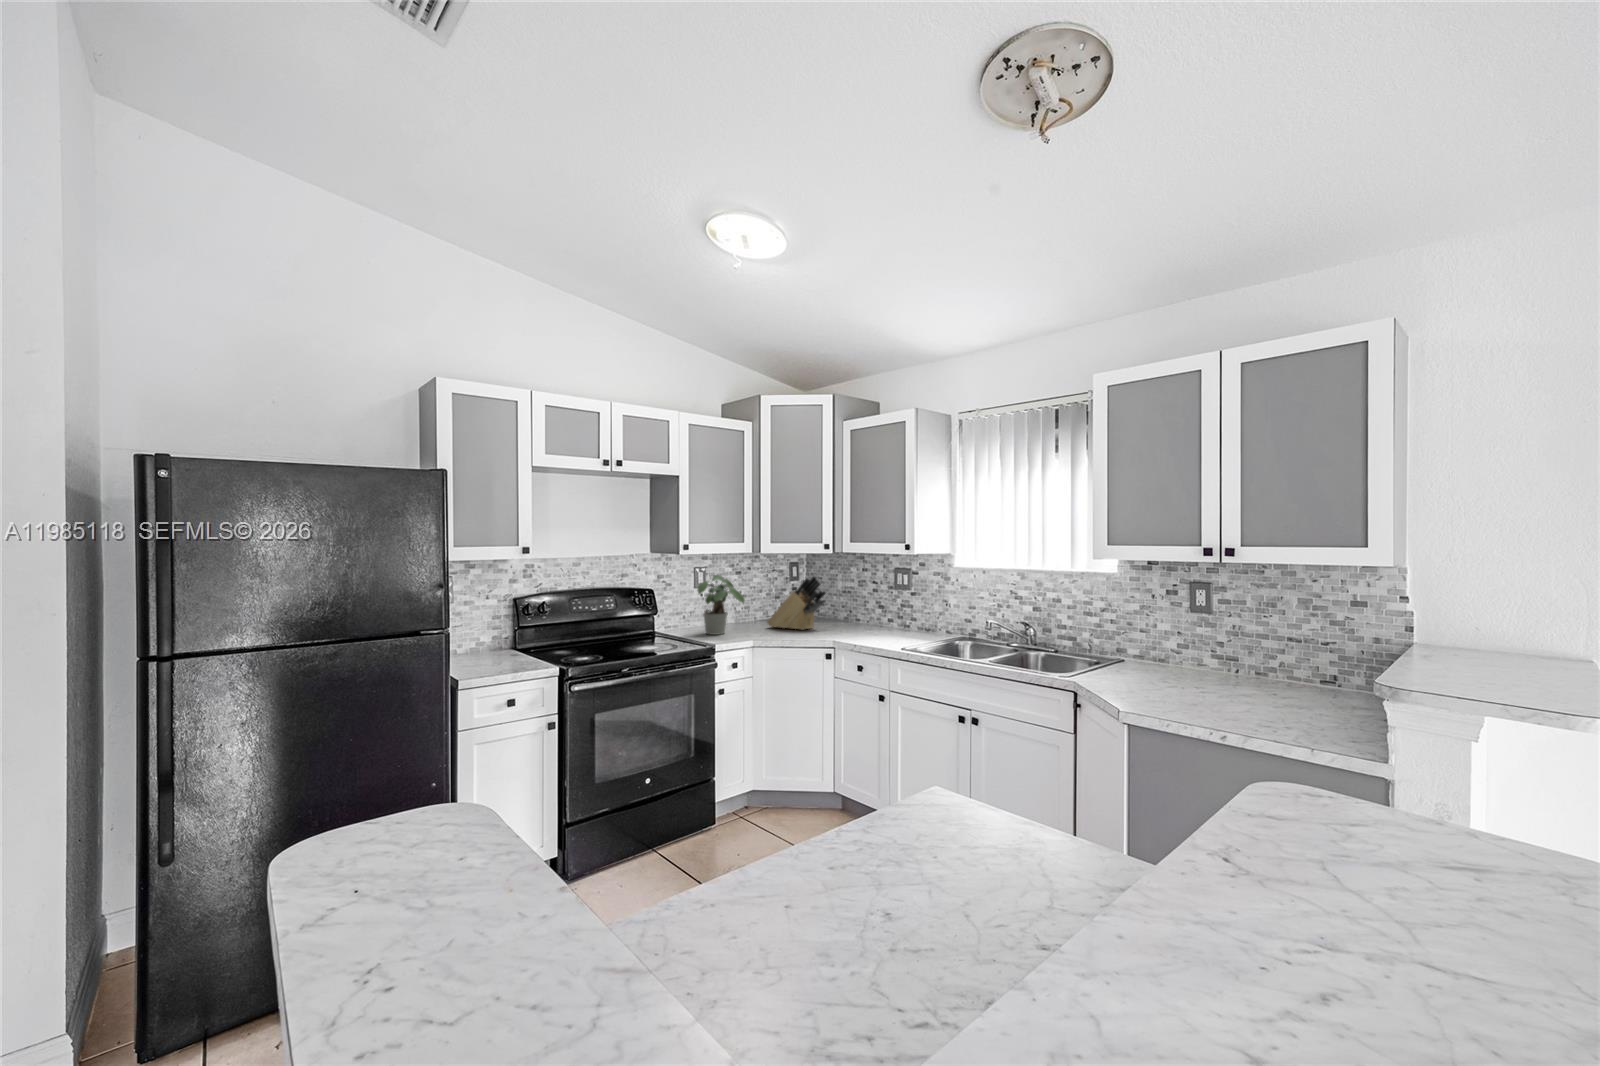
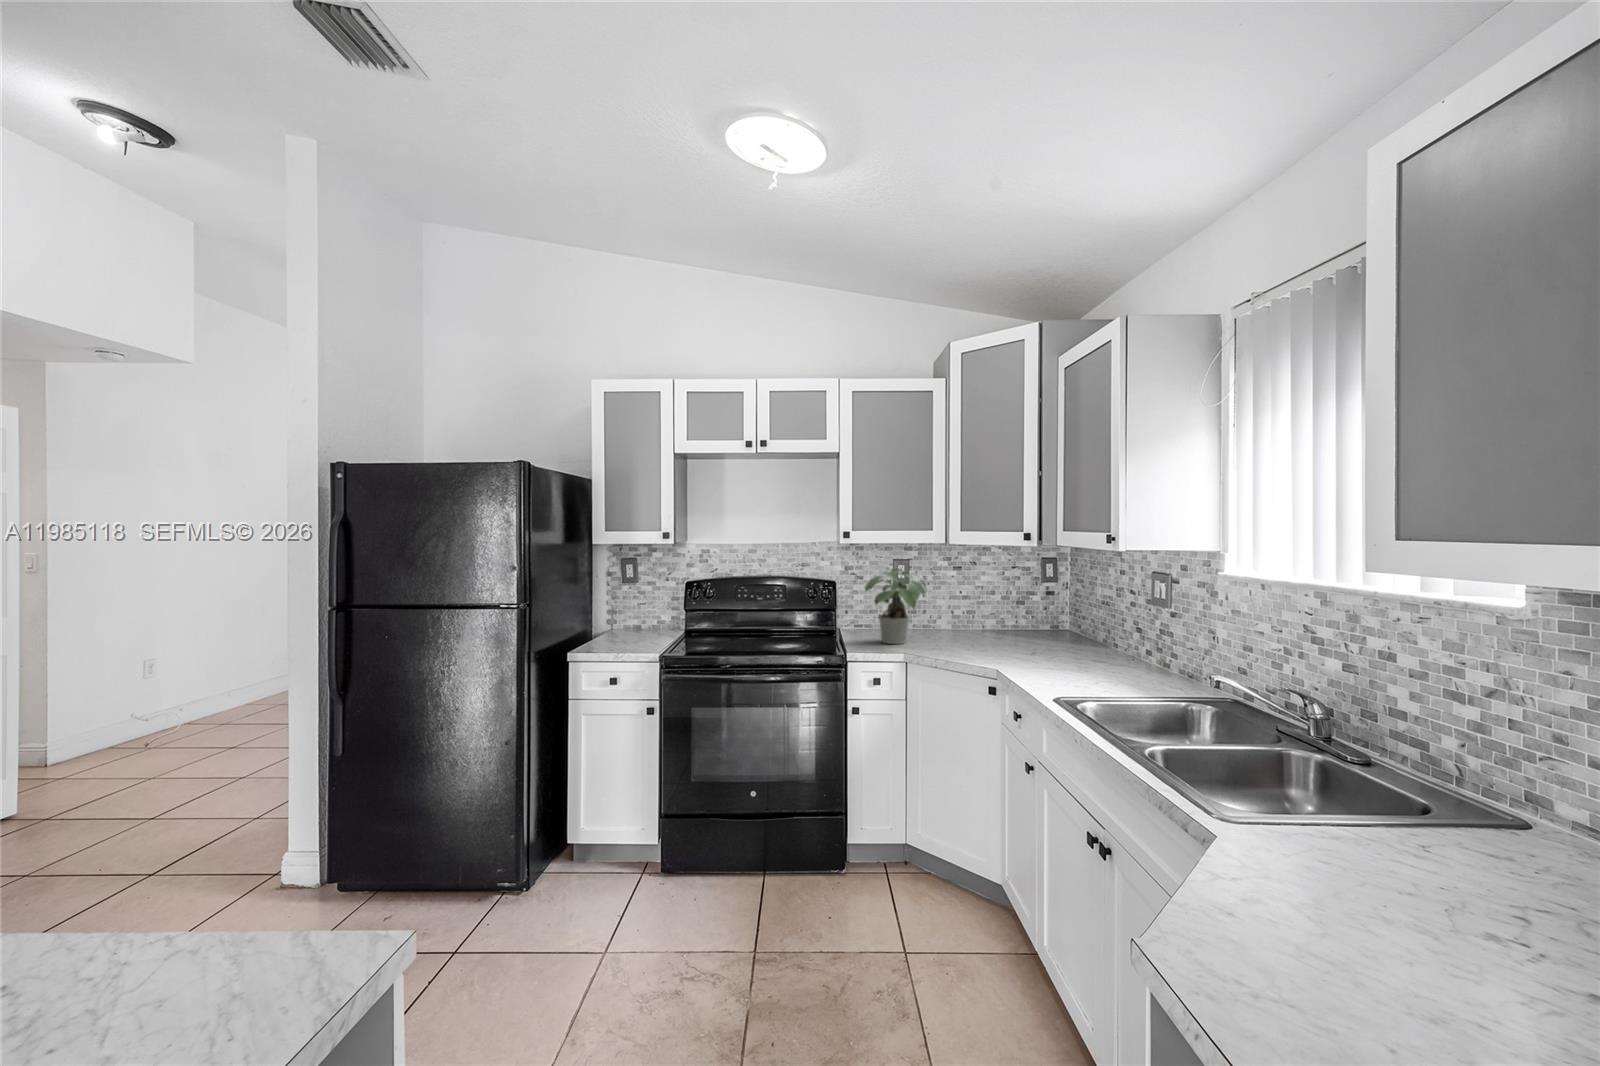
knife block: present [767,575,826,630] -> none [970,576,1041,651]

